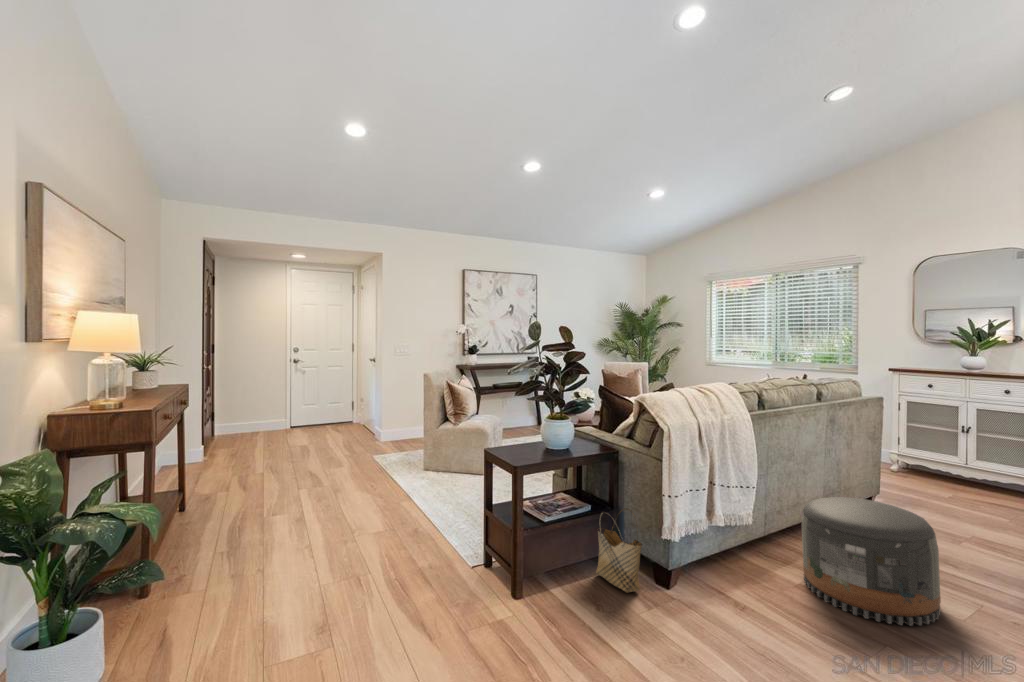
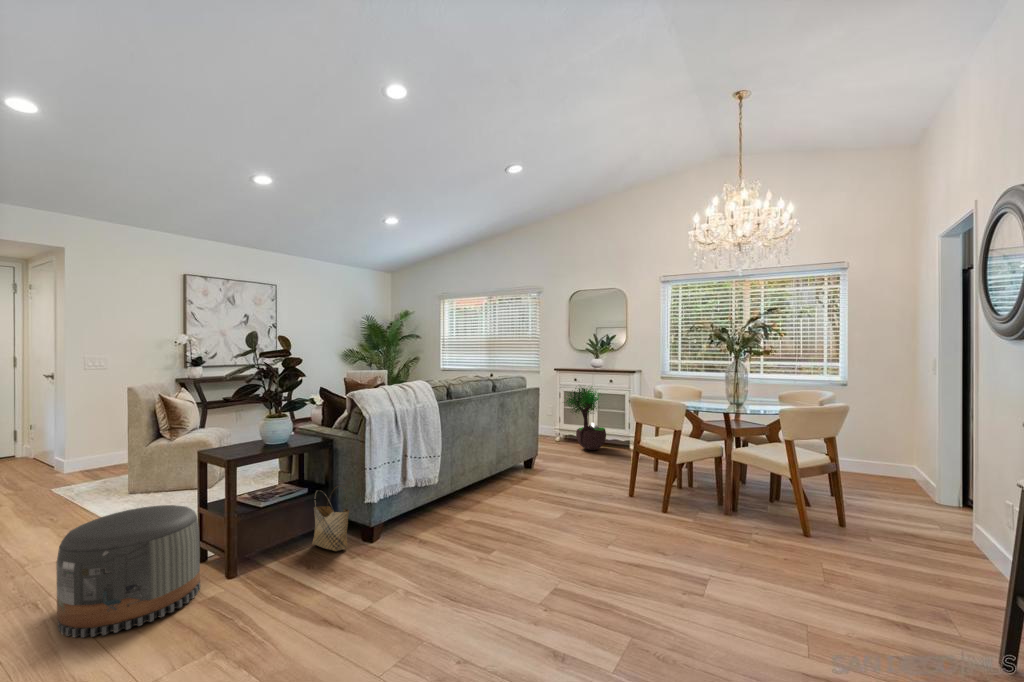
potted tree: none [912,389,997,494] -> present [564,386,606,450]
pouf: present [802,497,941,626] -> present [56,505,200,638]

